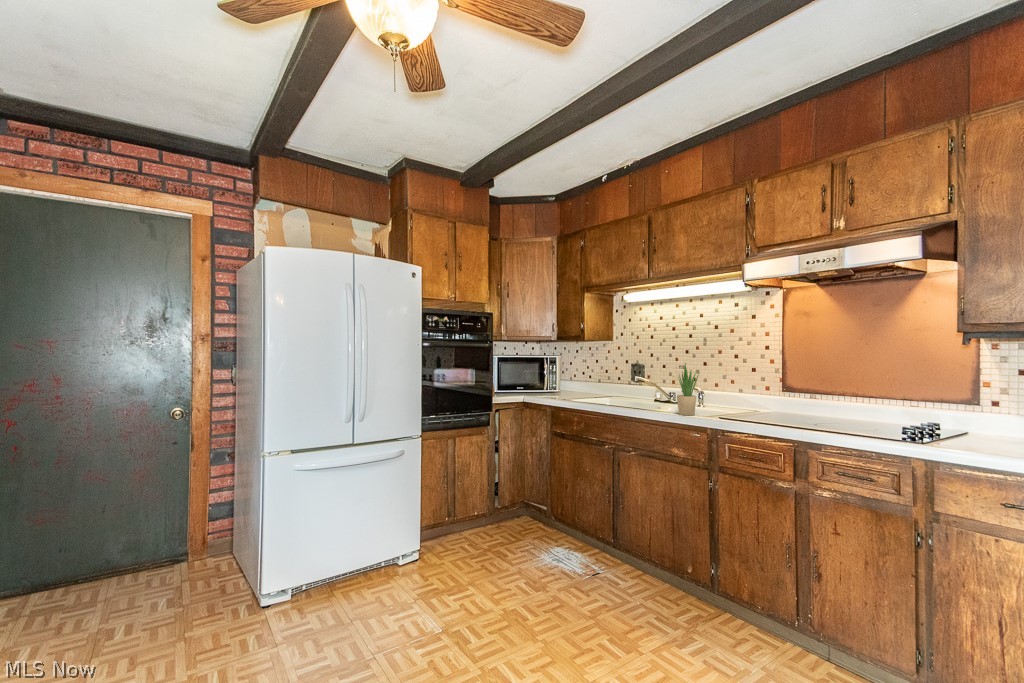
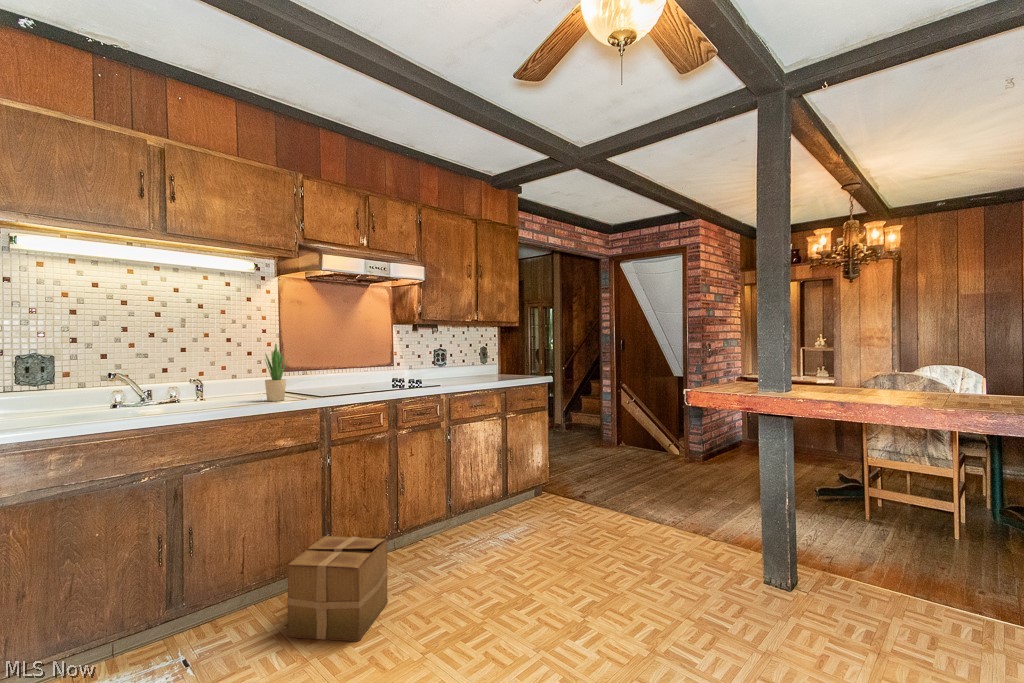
cardboard box: none [607,544,685,651] -> present [287,536,388,641]

